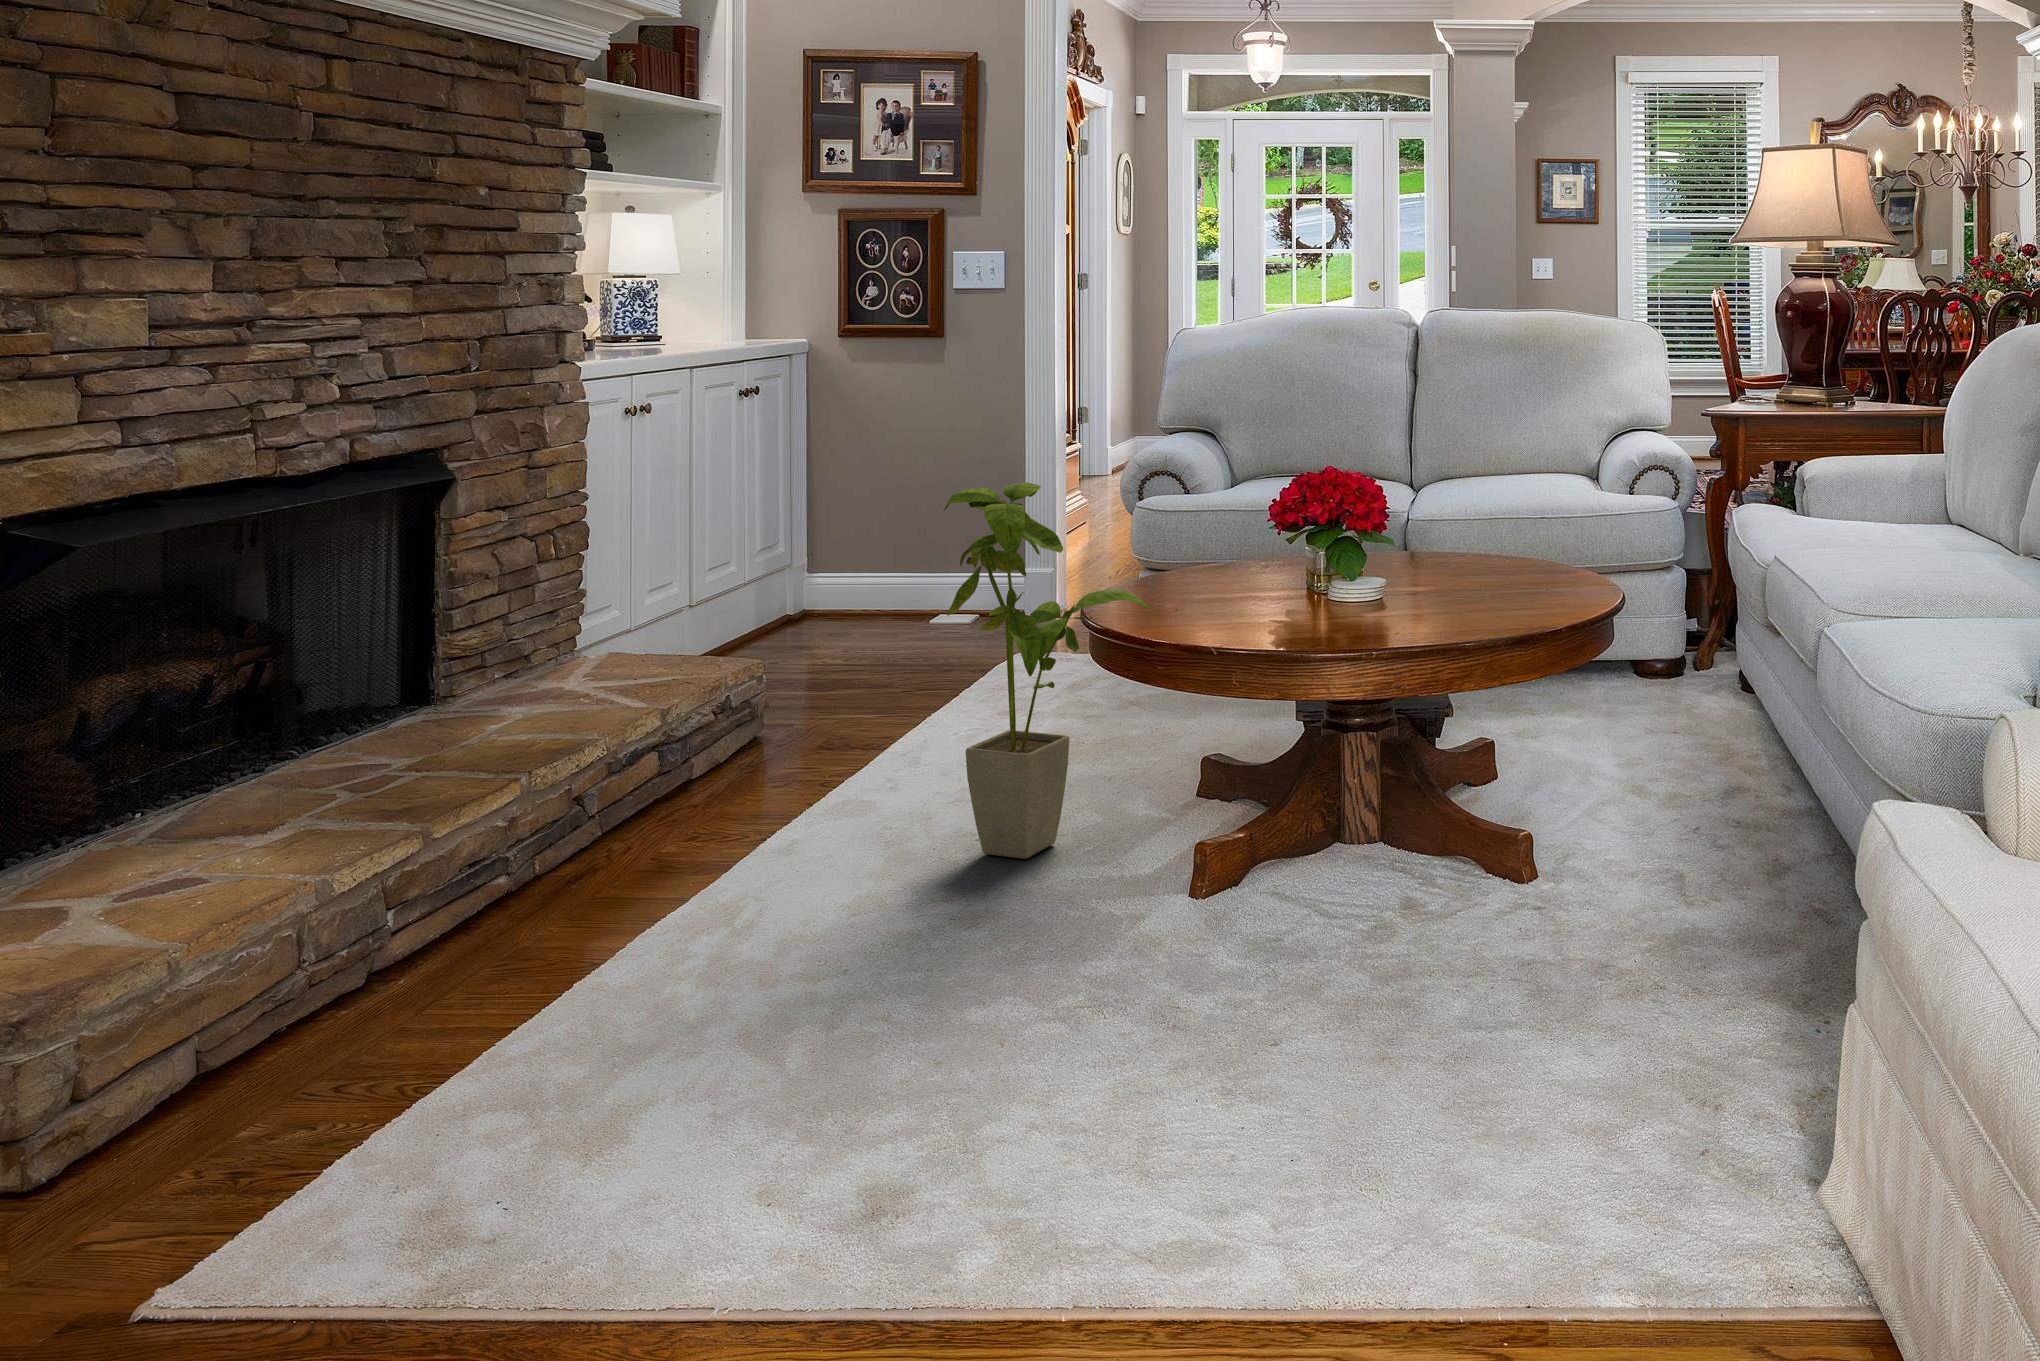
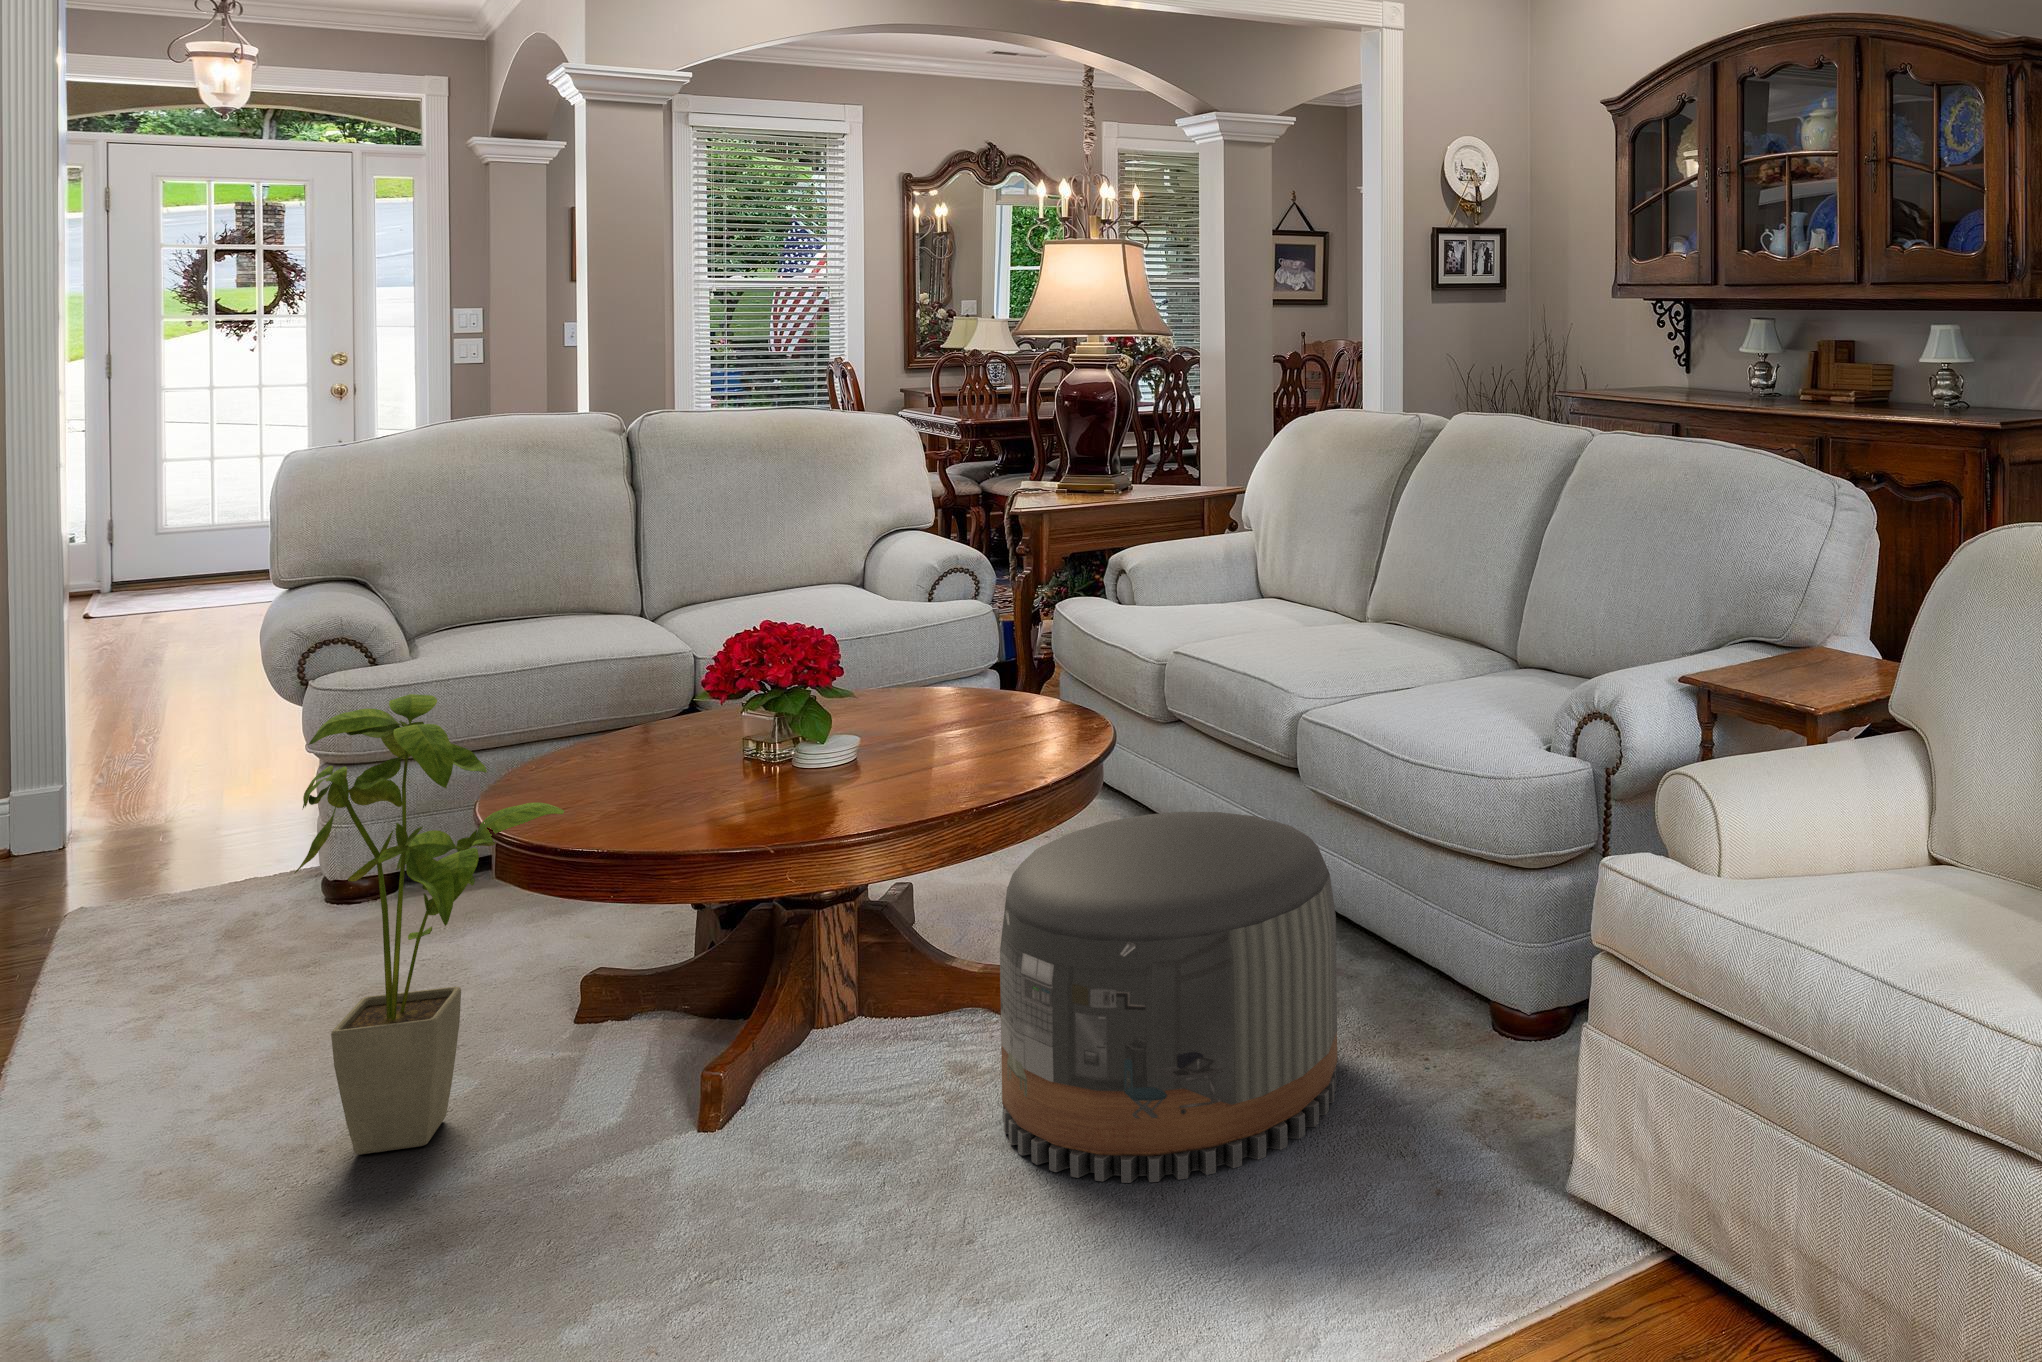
pouf: none [1395,684,1747,1063] -> present [1000,812,1337,1183]

